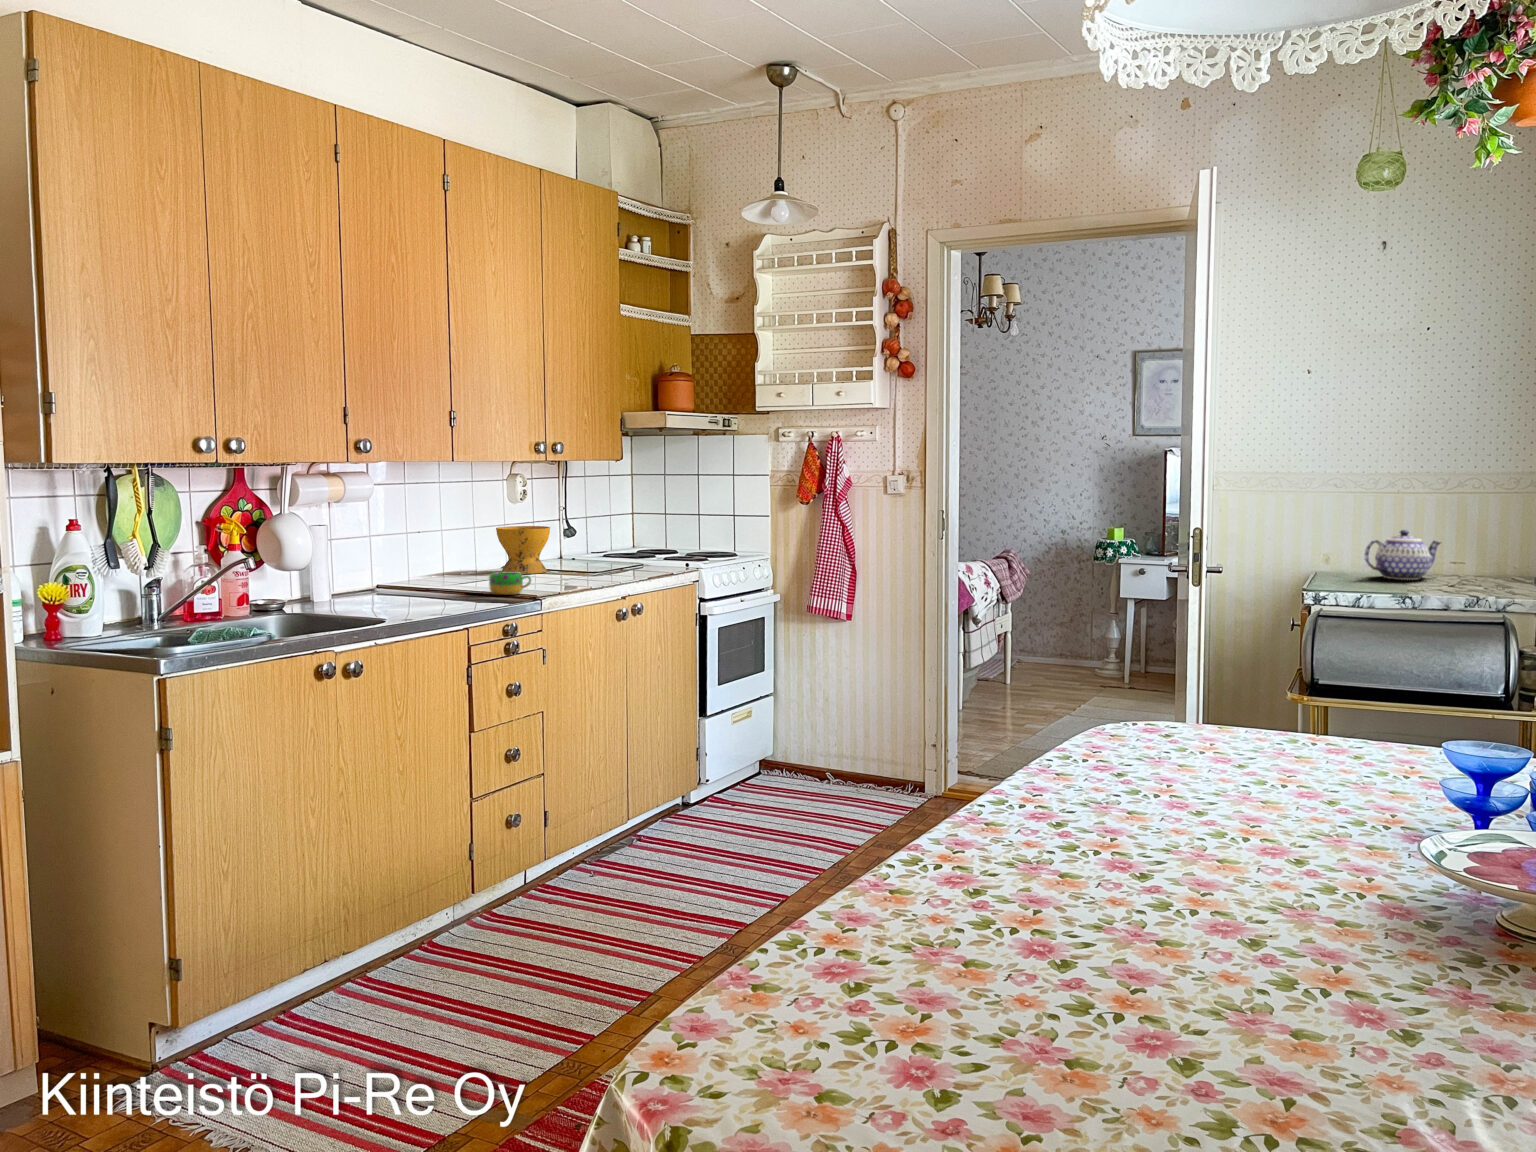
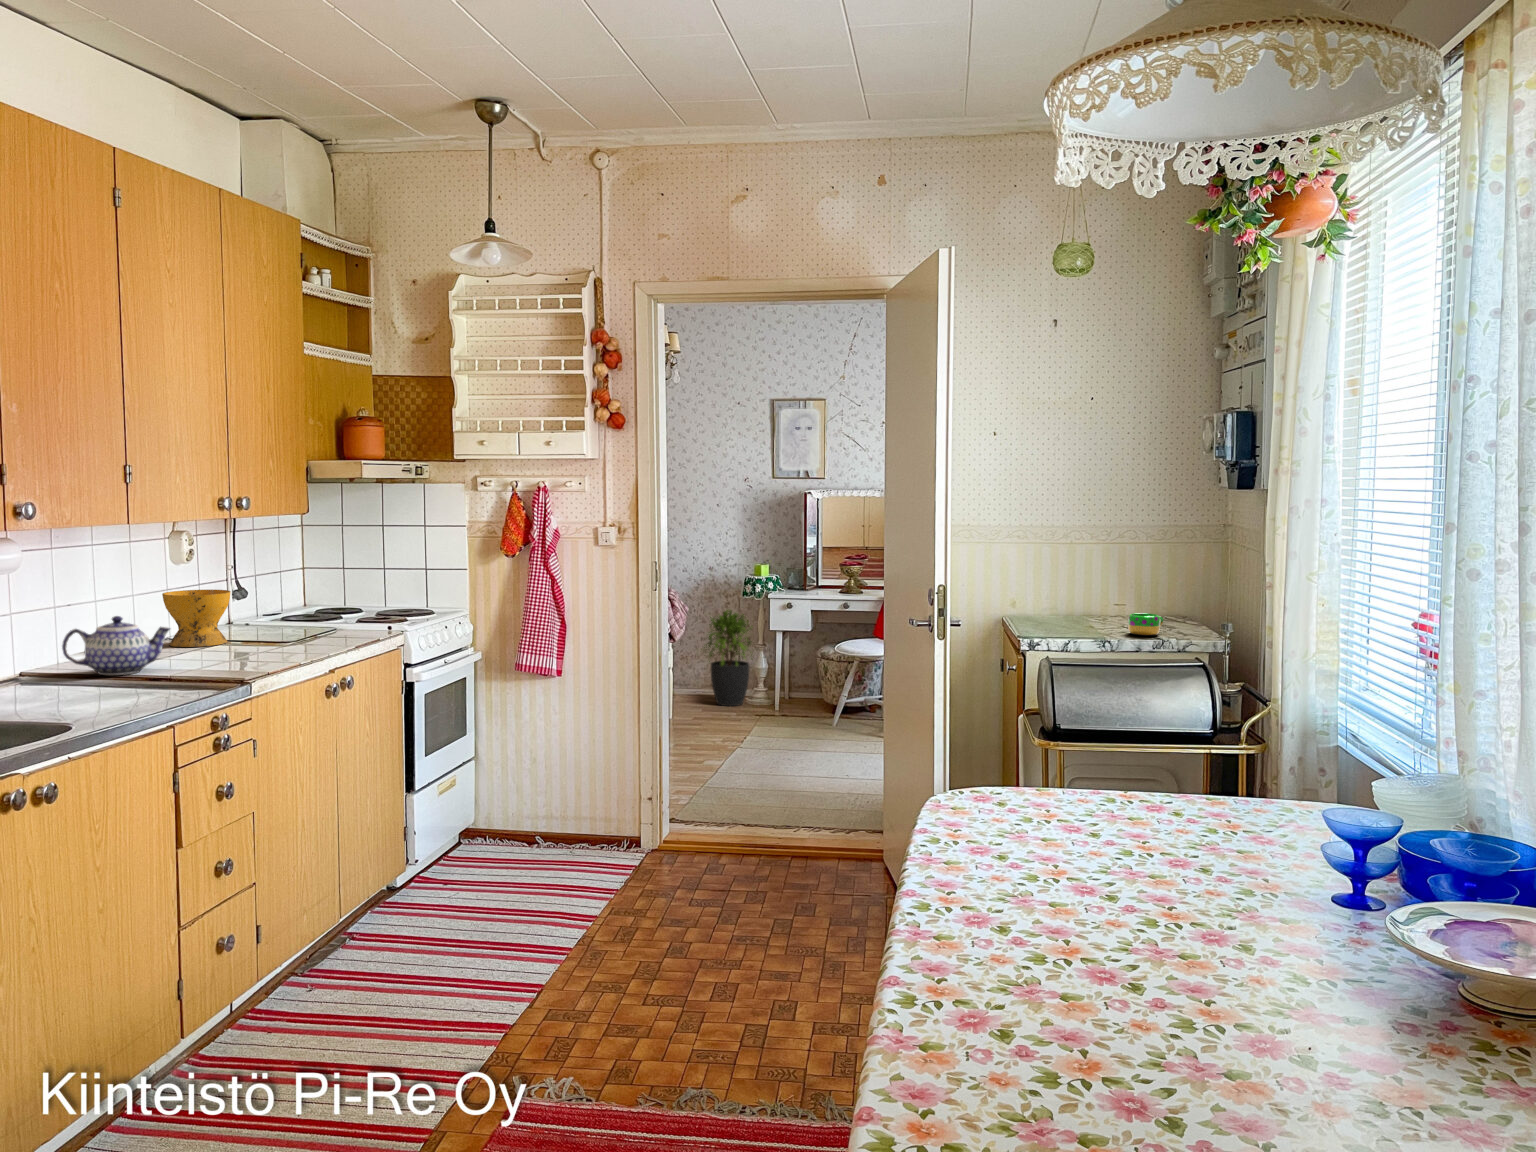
teapot: present [1364,530,1441,580] -> present [62,616,170,675]
mug: present [489,572,531,595] -> present [1128,613,1163,636]
potted plant: none [1044,572,1107,675] -> present [704,610,752,706]

